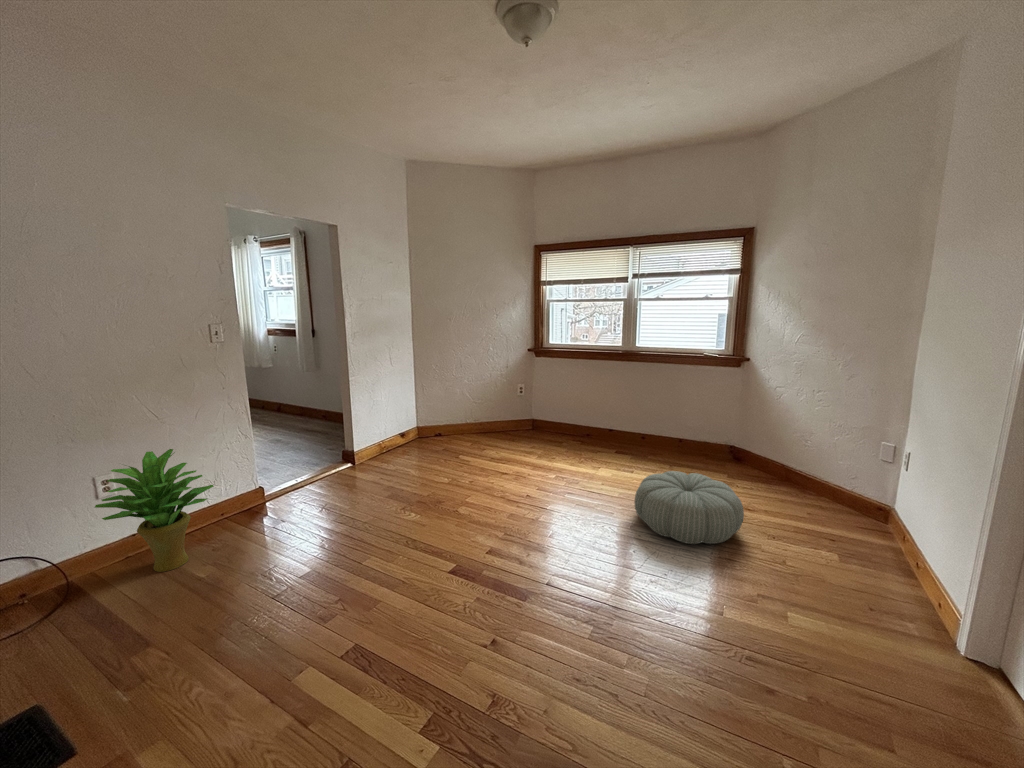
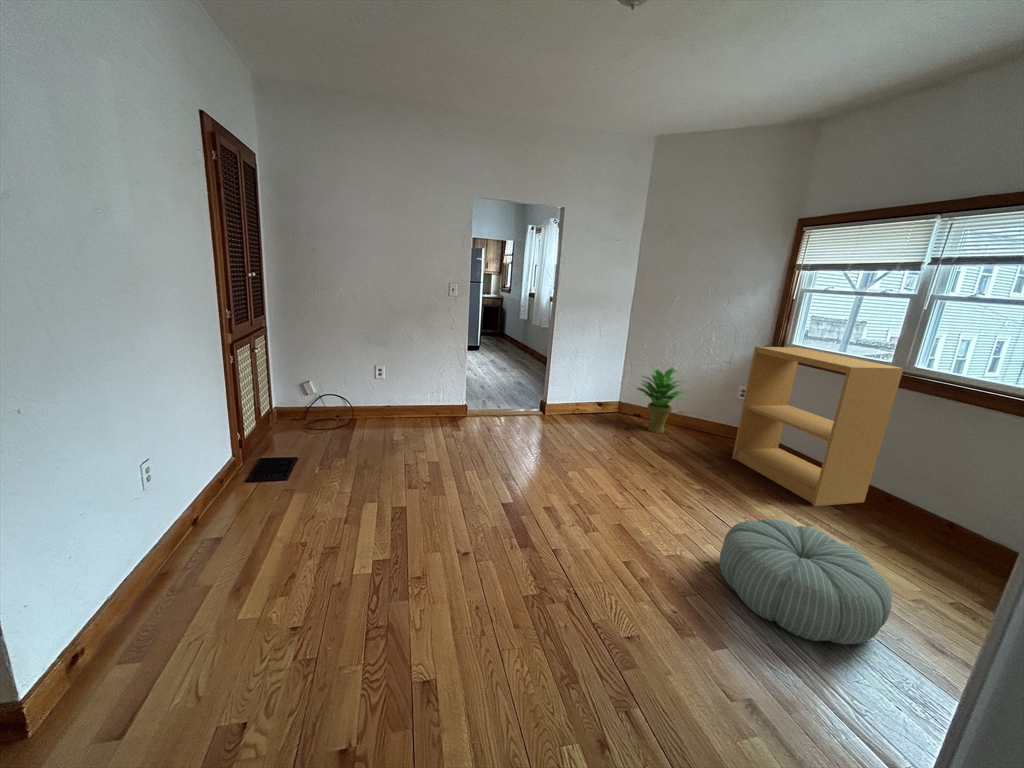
bookshelf: none [542,345,637,459] -> present [732,346,904,506]
potted plant: present [95,449,214,572] -> present [637,368,686,433]

